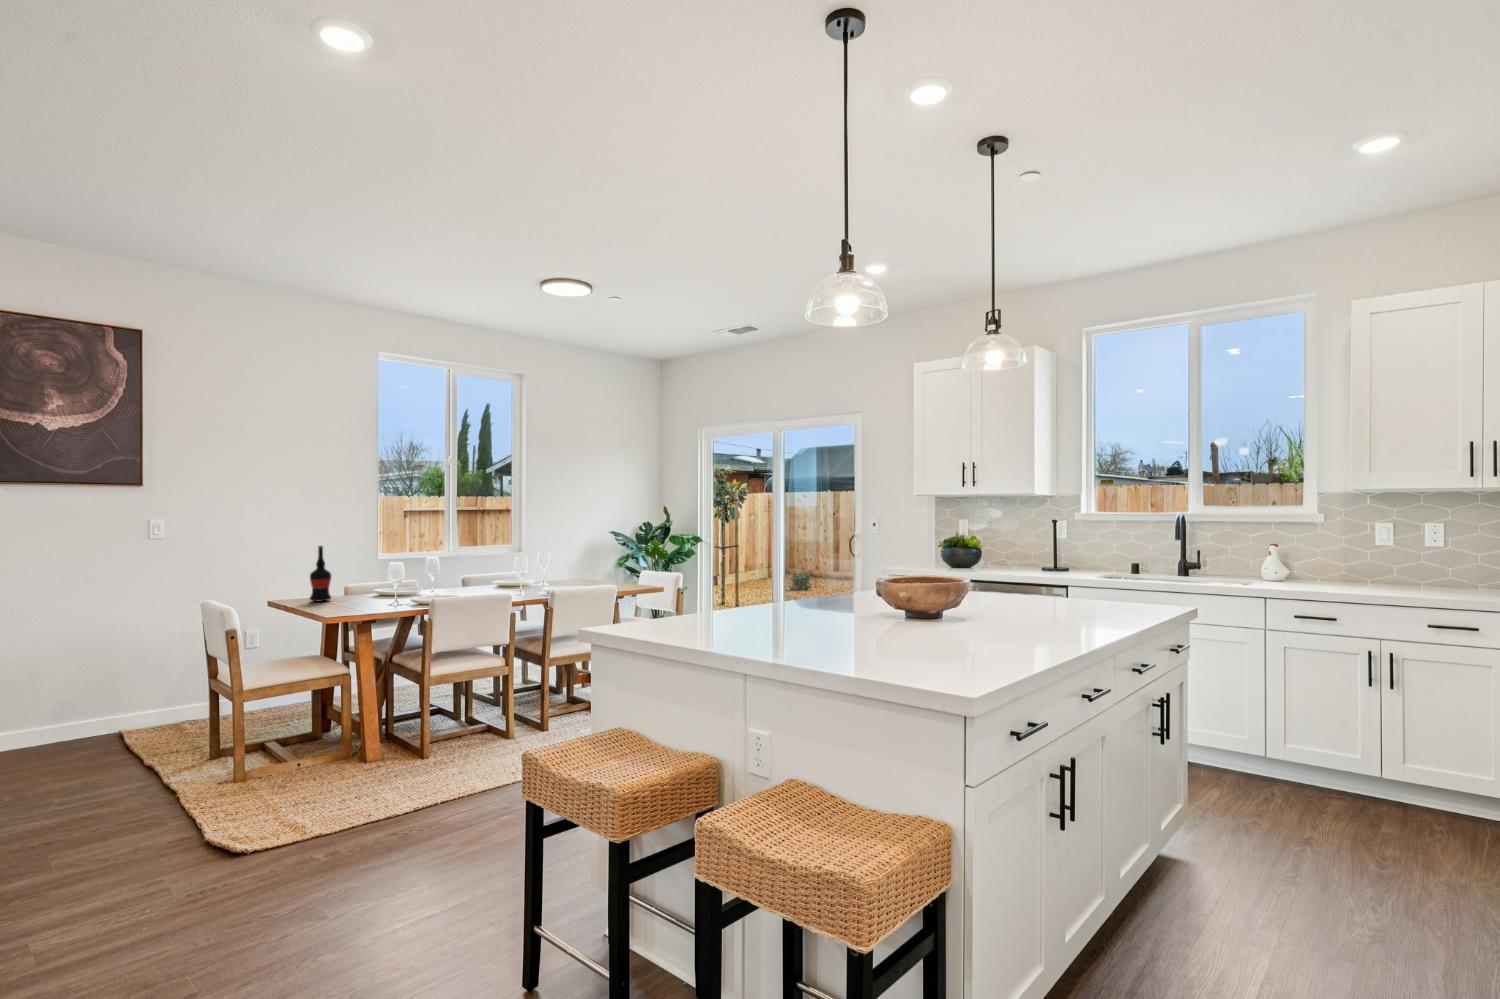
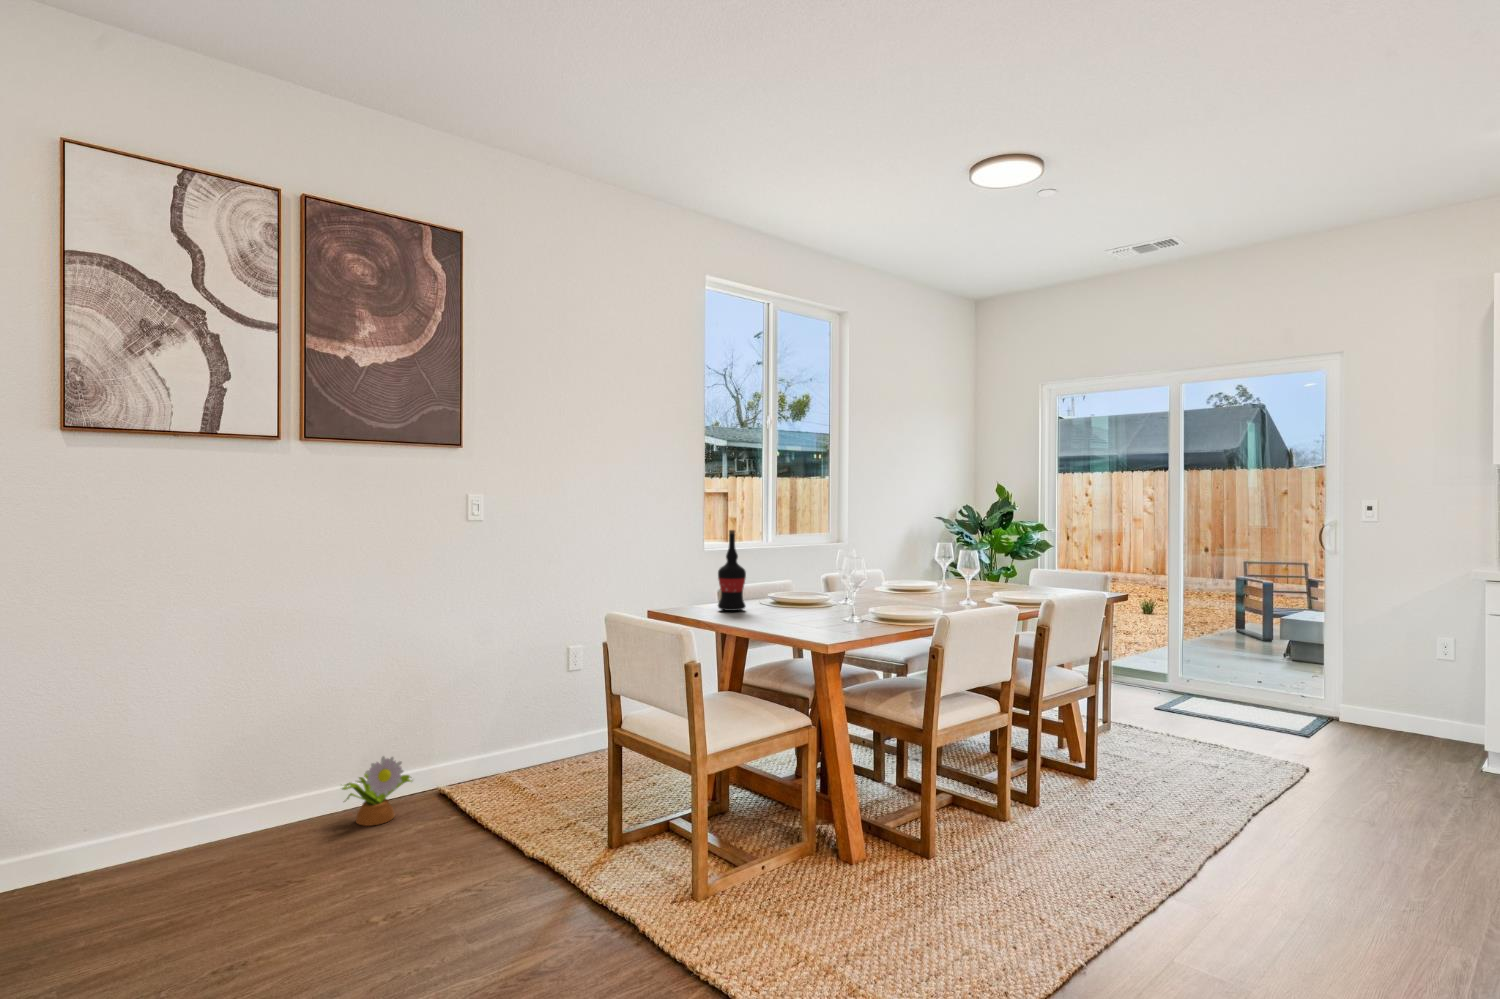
decorative plant: none [24,706,89,756] -> present [342,756,412,826]

